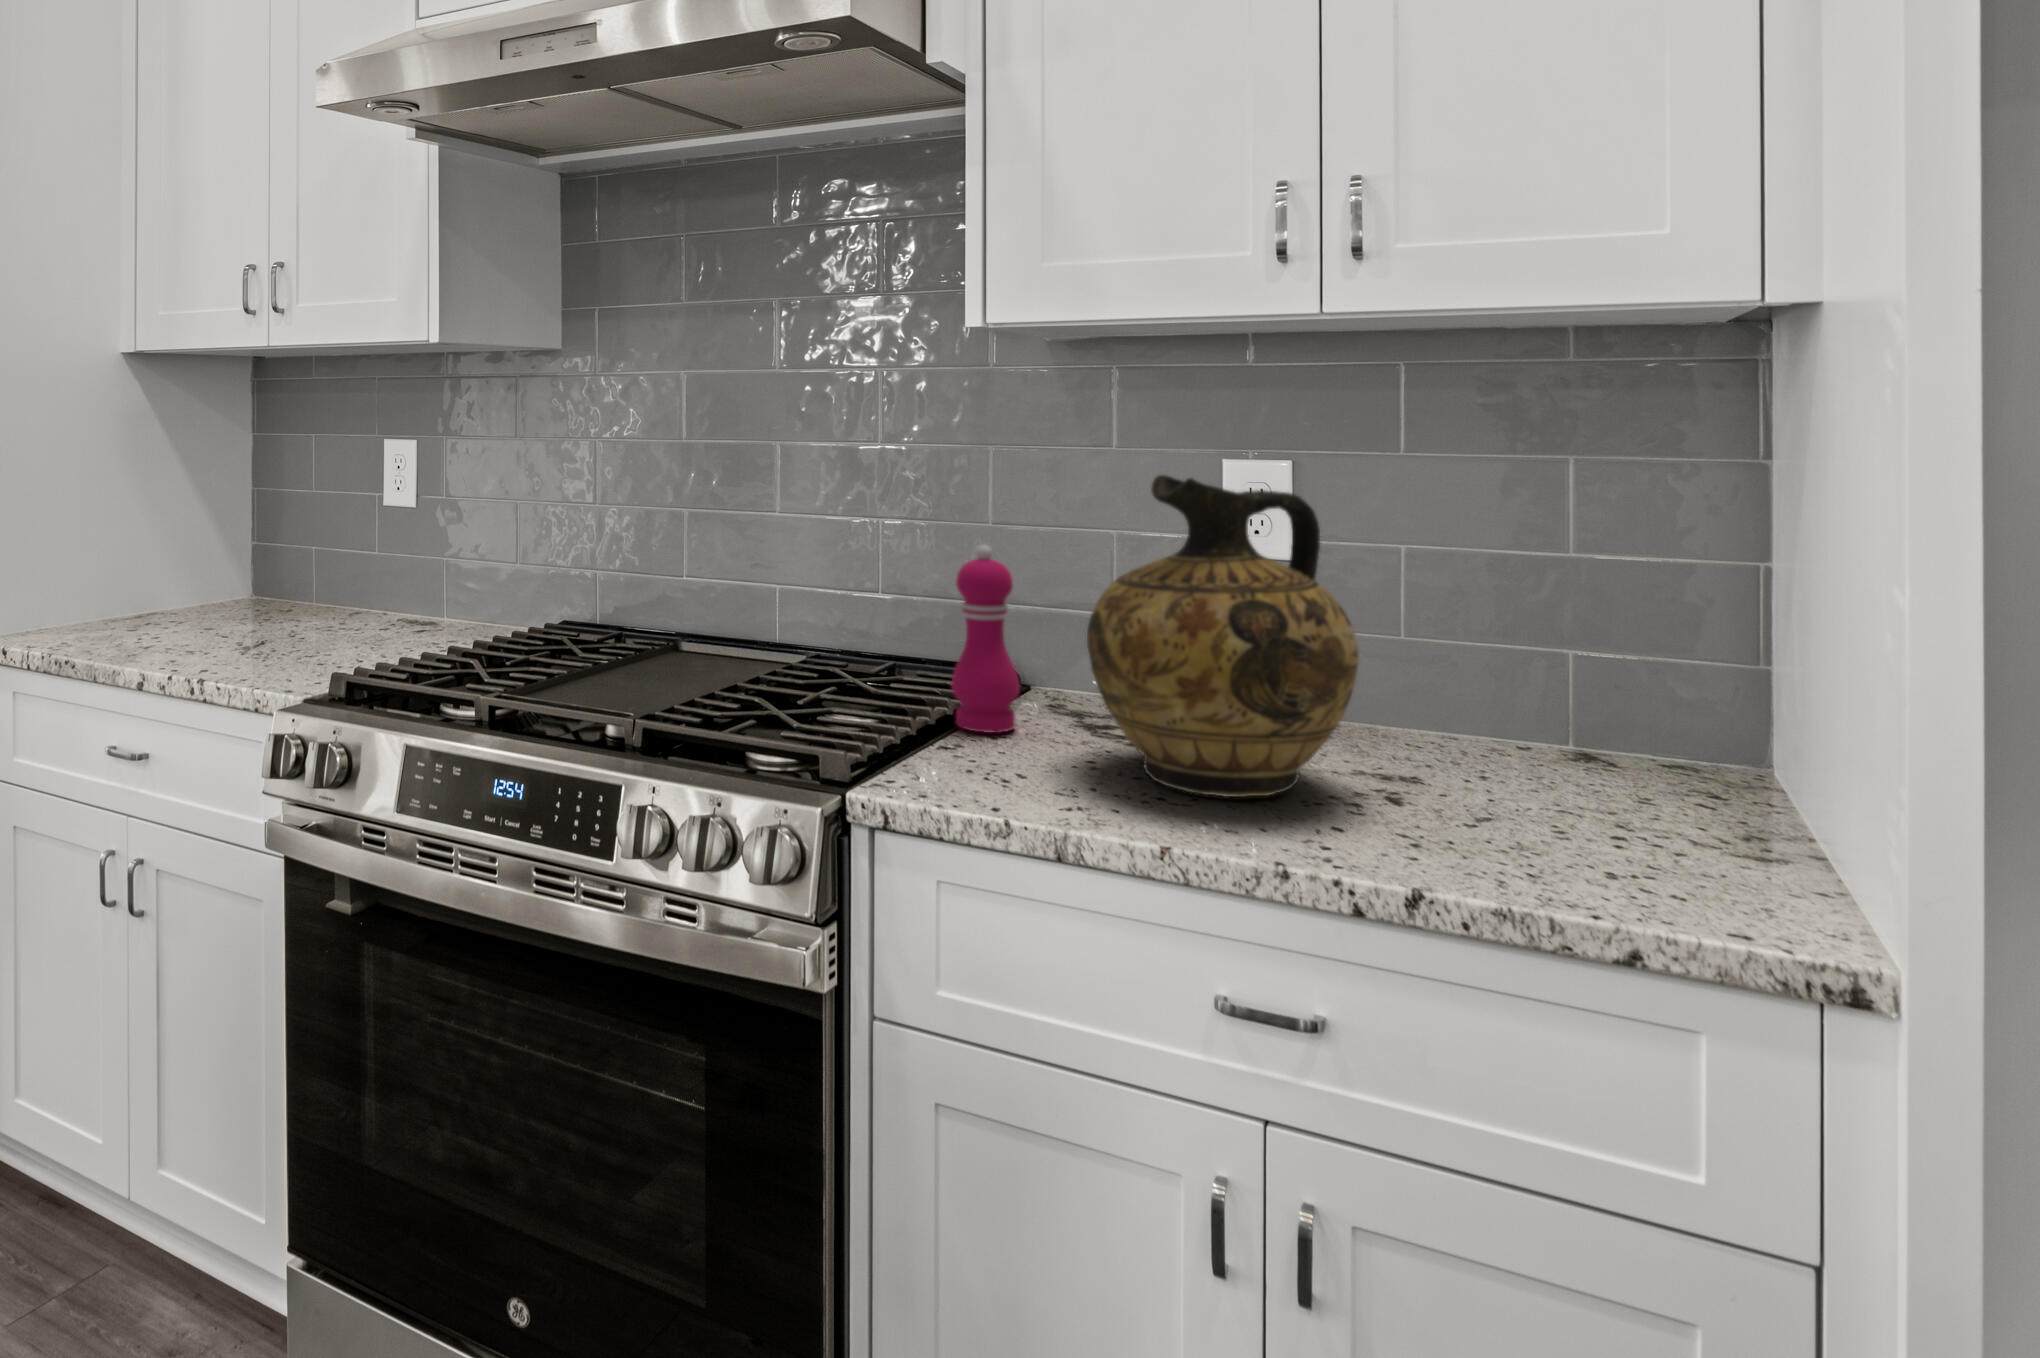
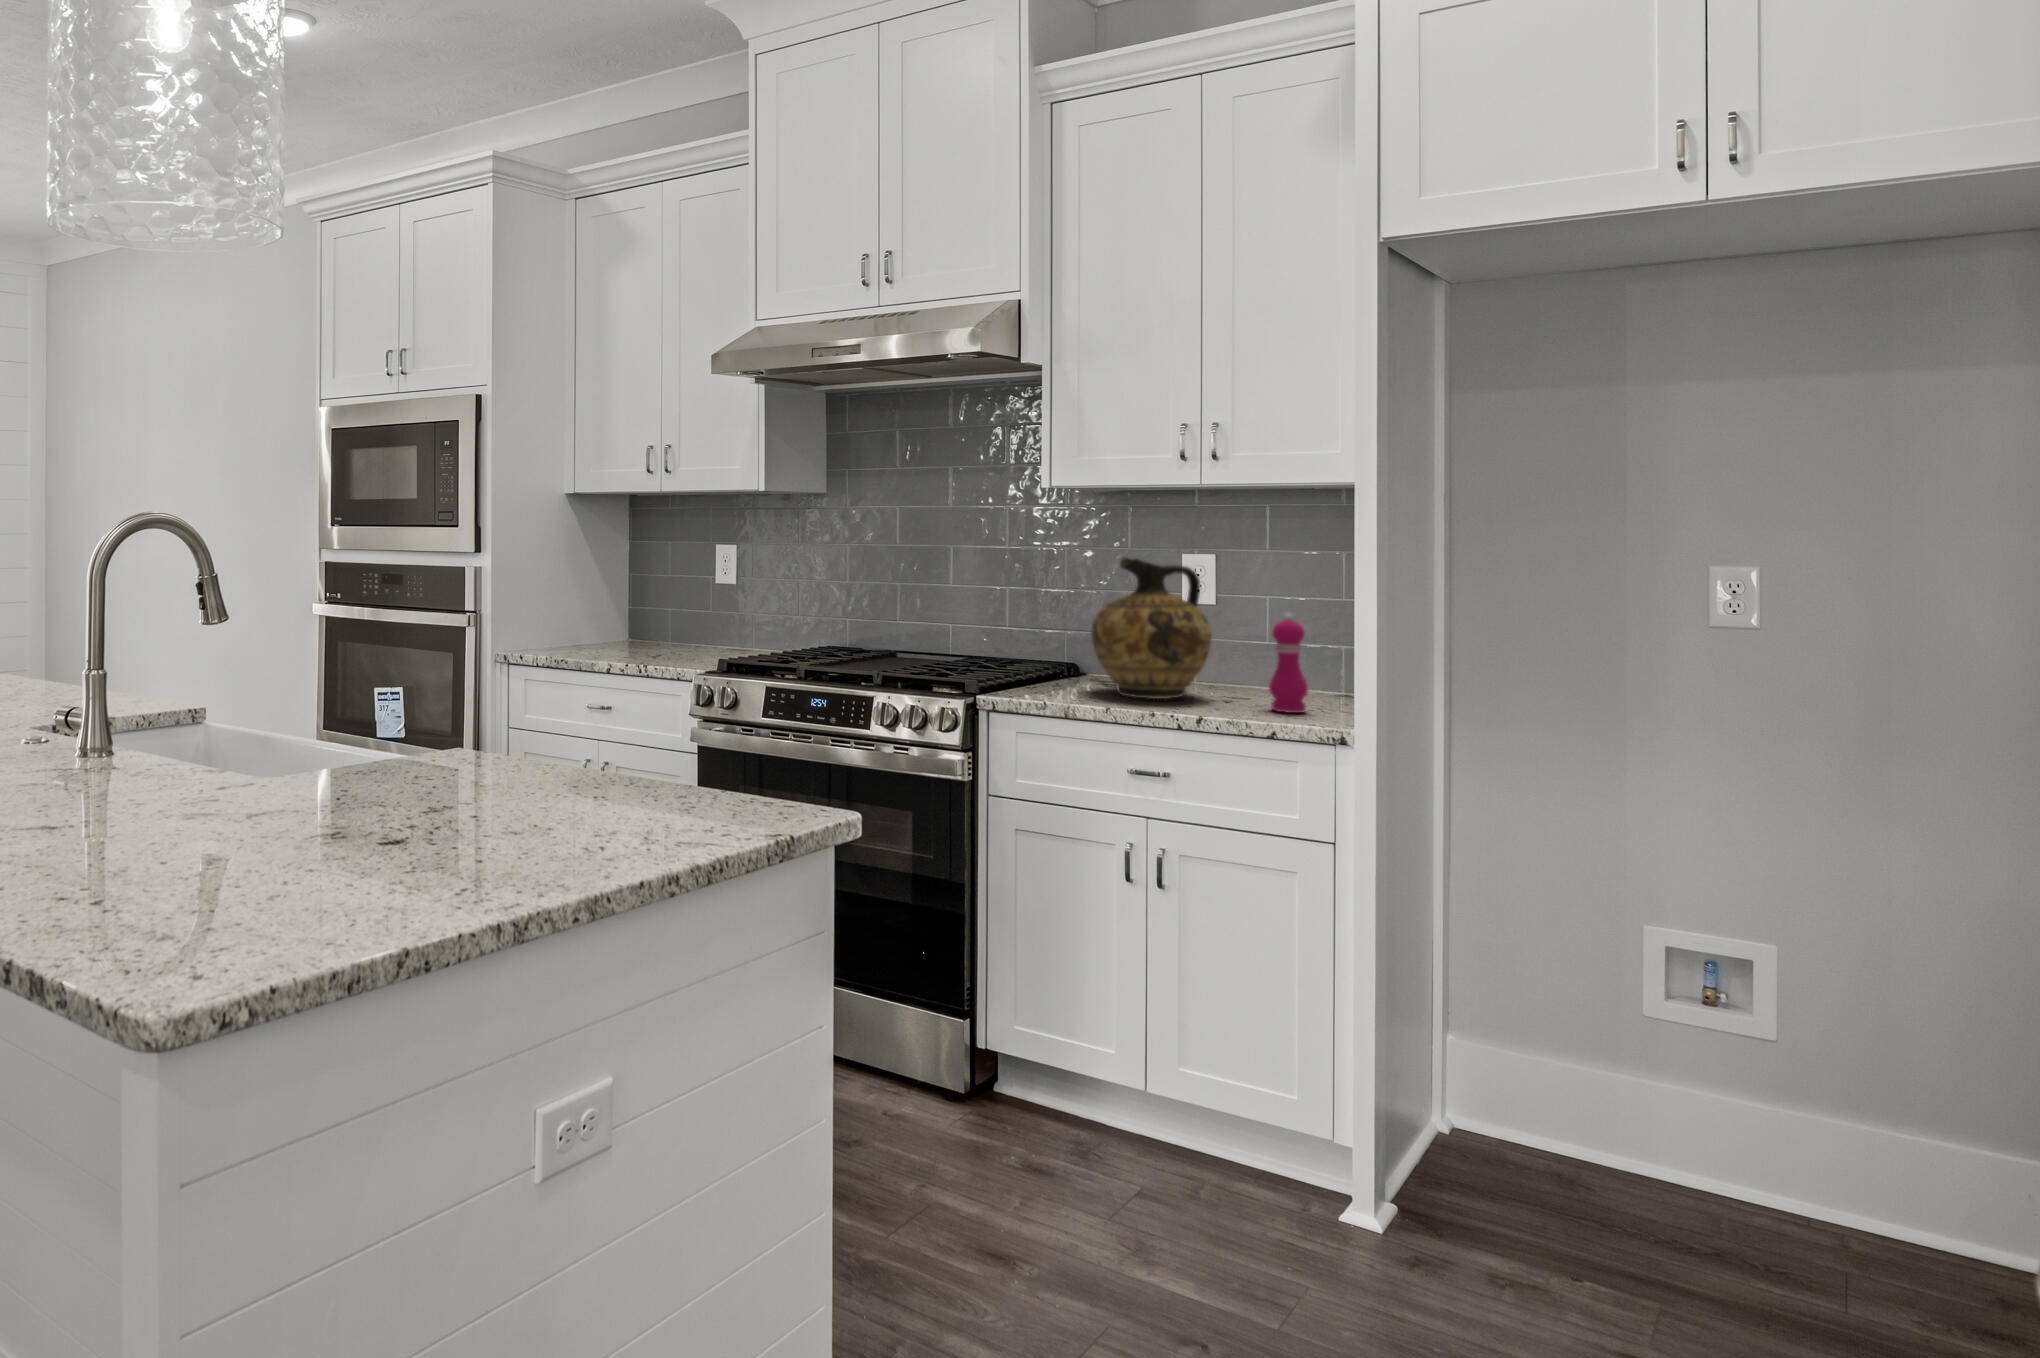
pepper mill: present [952,545,1020,733] -> present [1269,613,1308,713]

